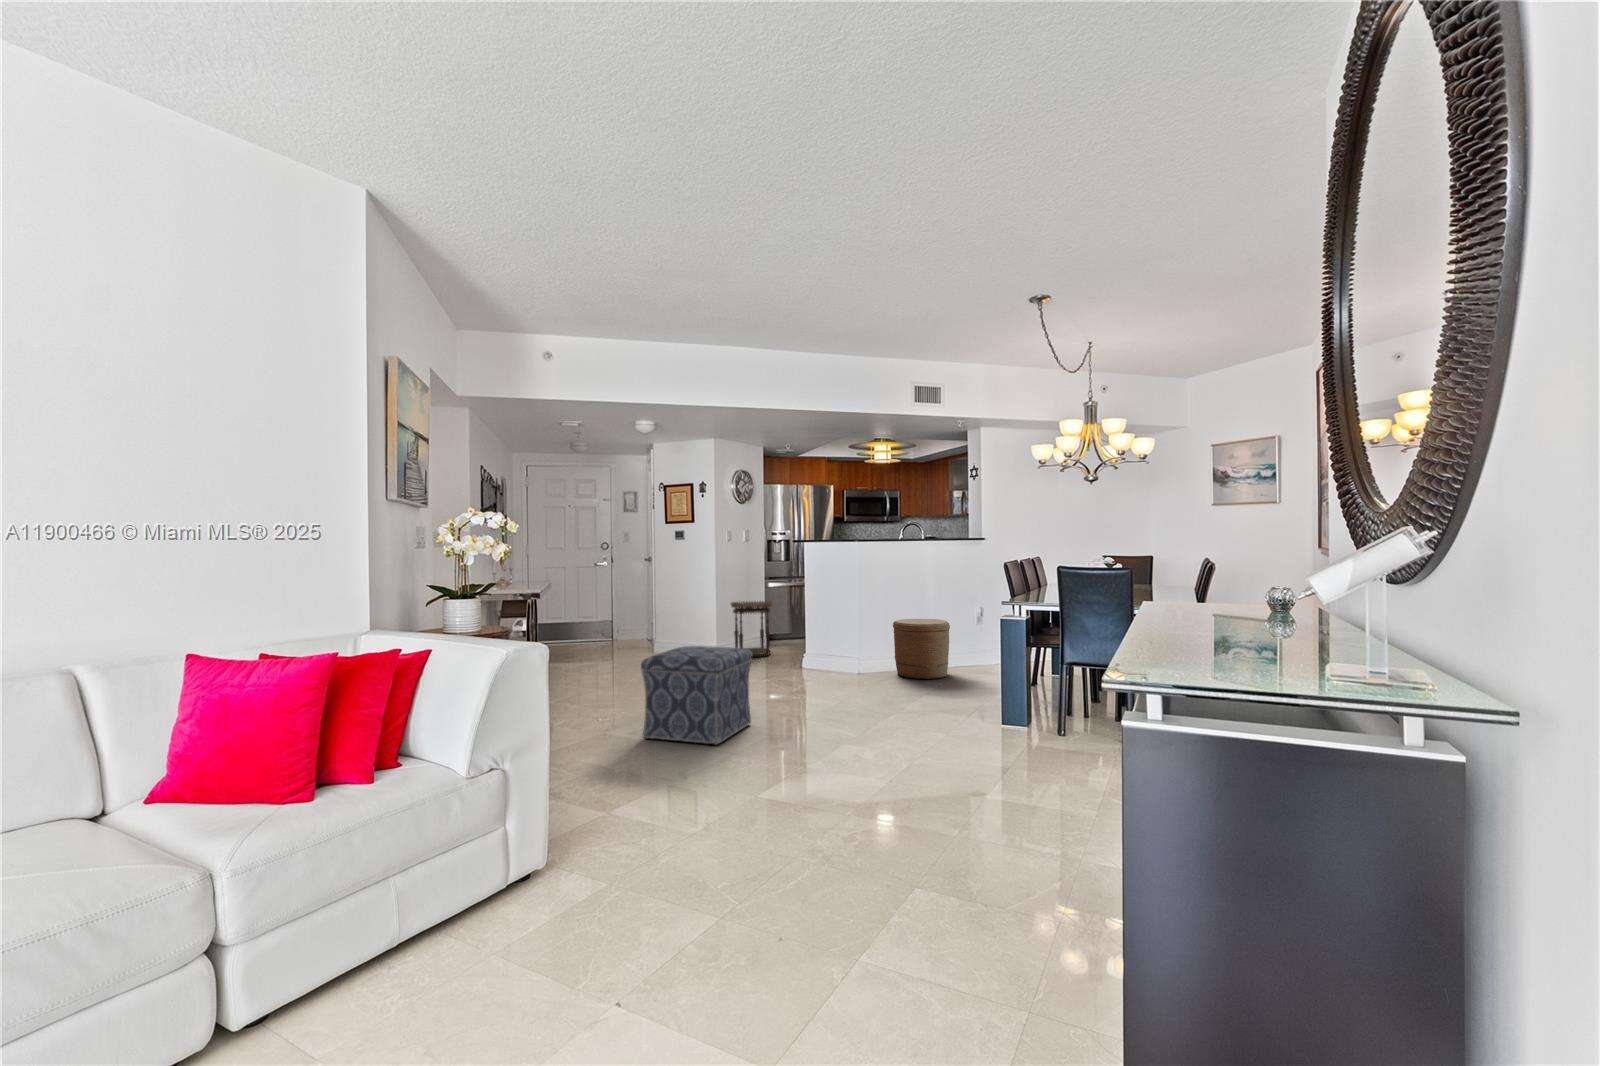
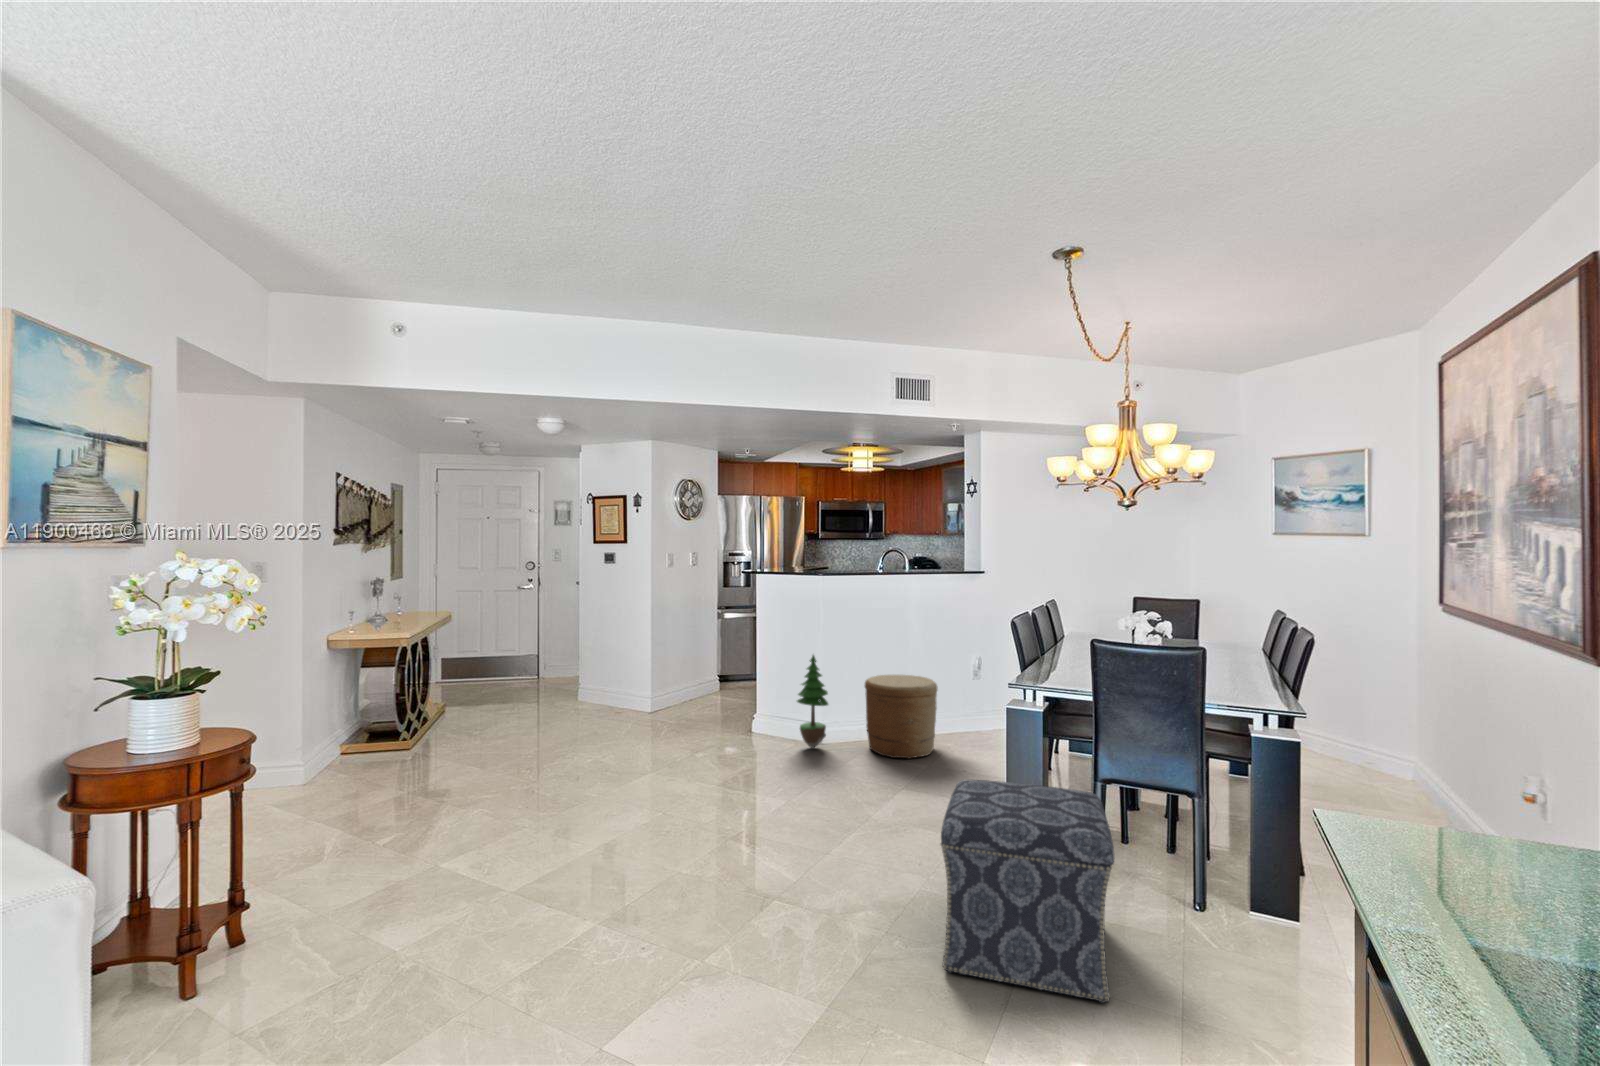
side table: present [731,601,772,656] -> none [669,640,723,713]
potted tree: none [839,601,866,675] -> present [797,655,828,748]
ottoman: present [641,646,752,745] -> present [941,780,1115,1002]

